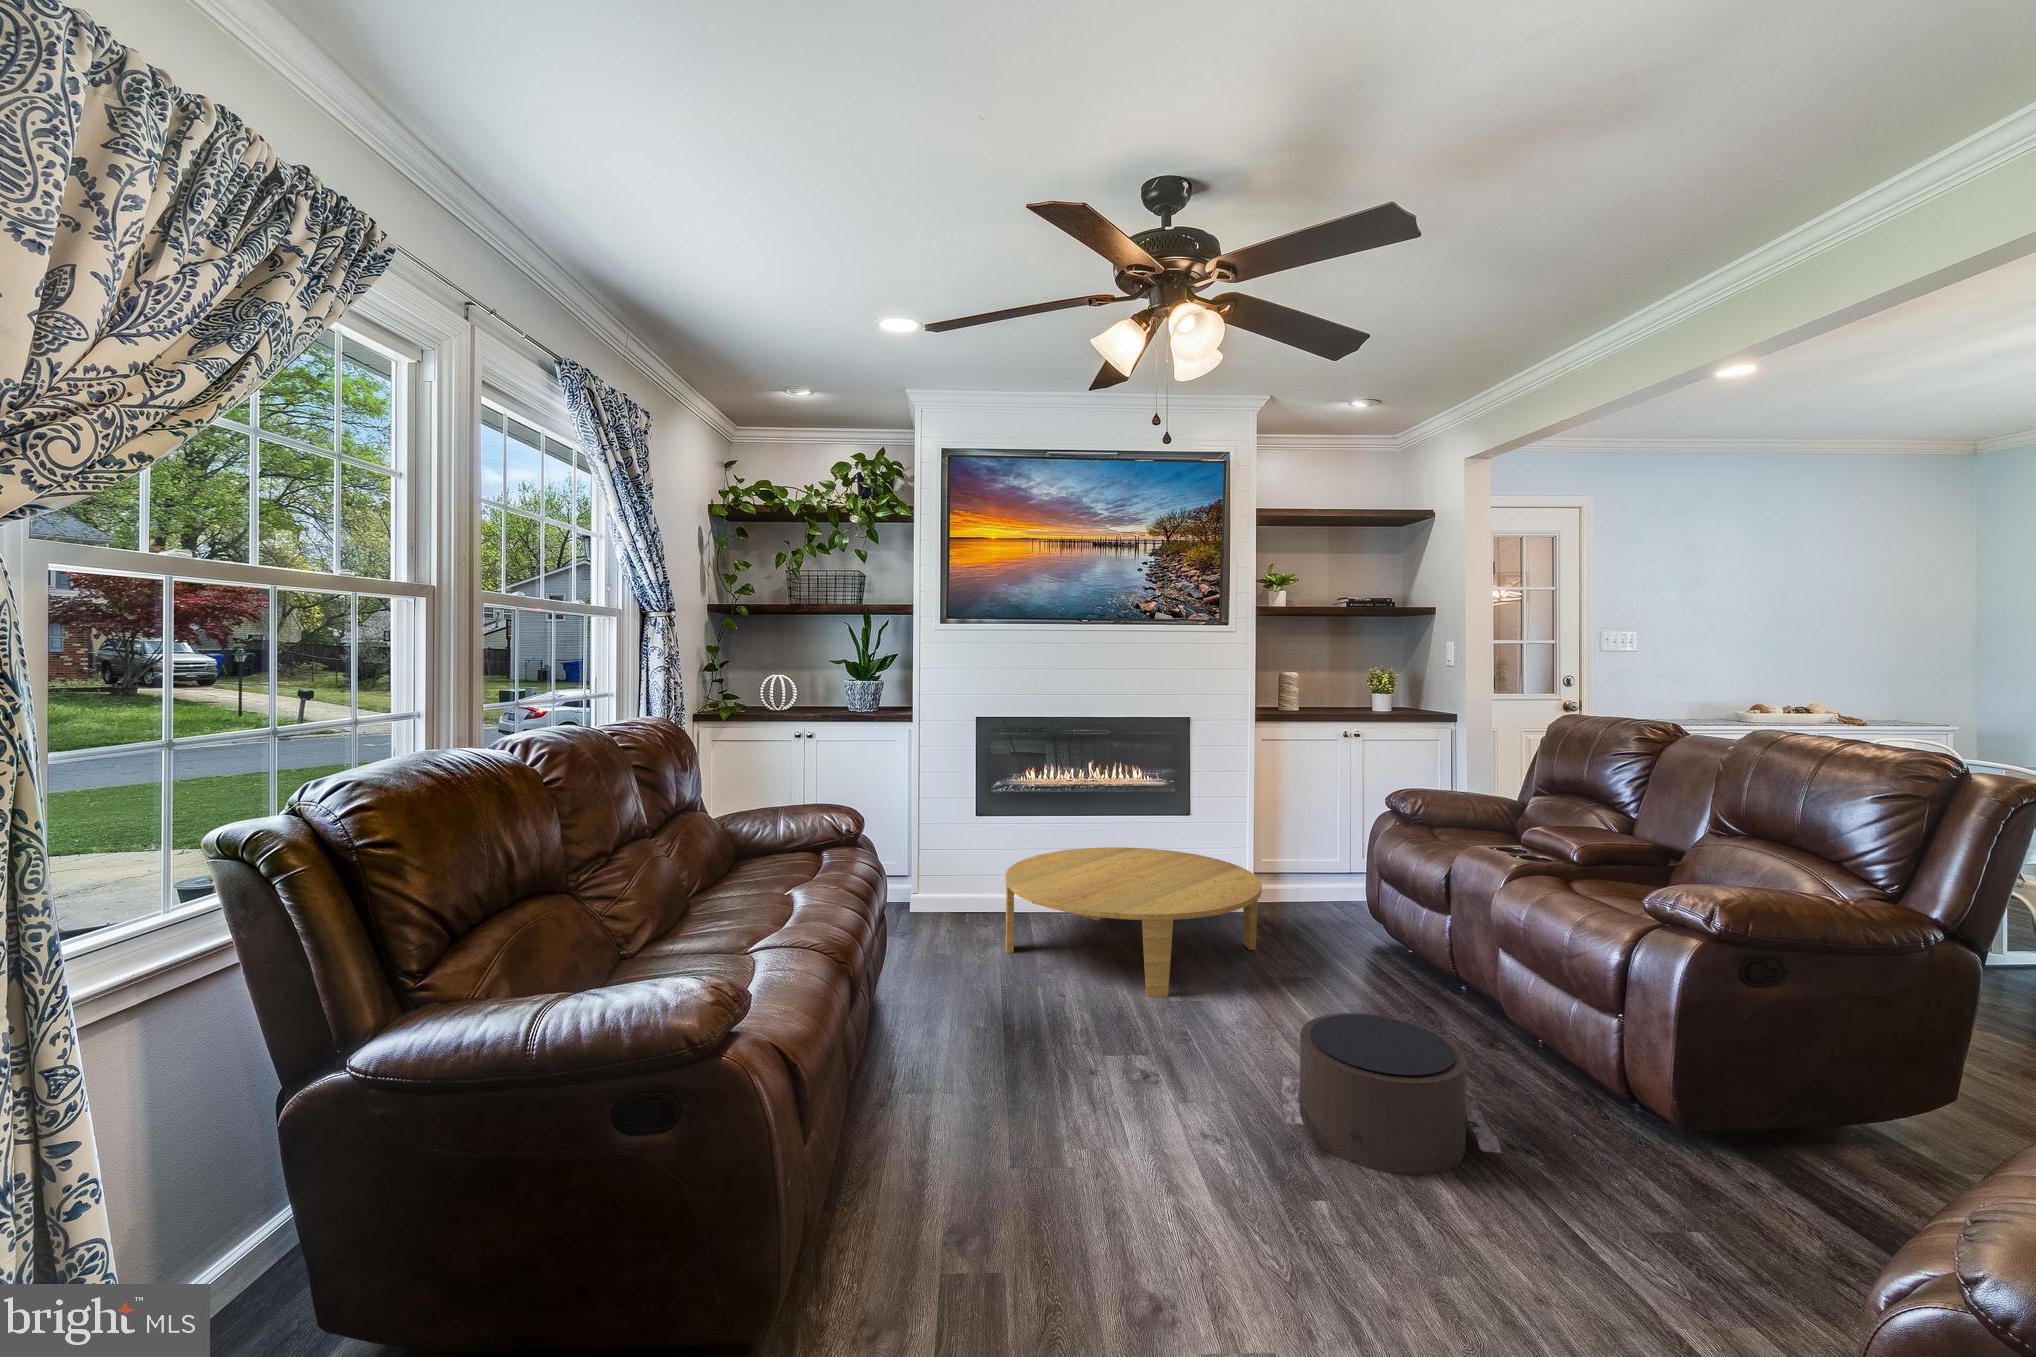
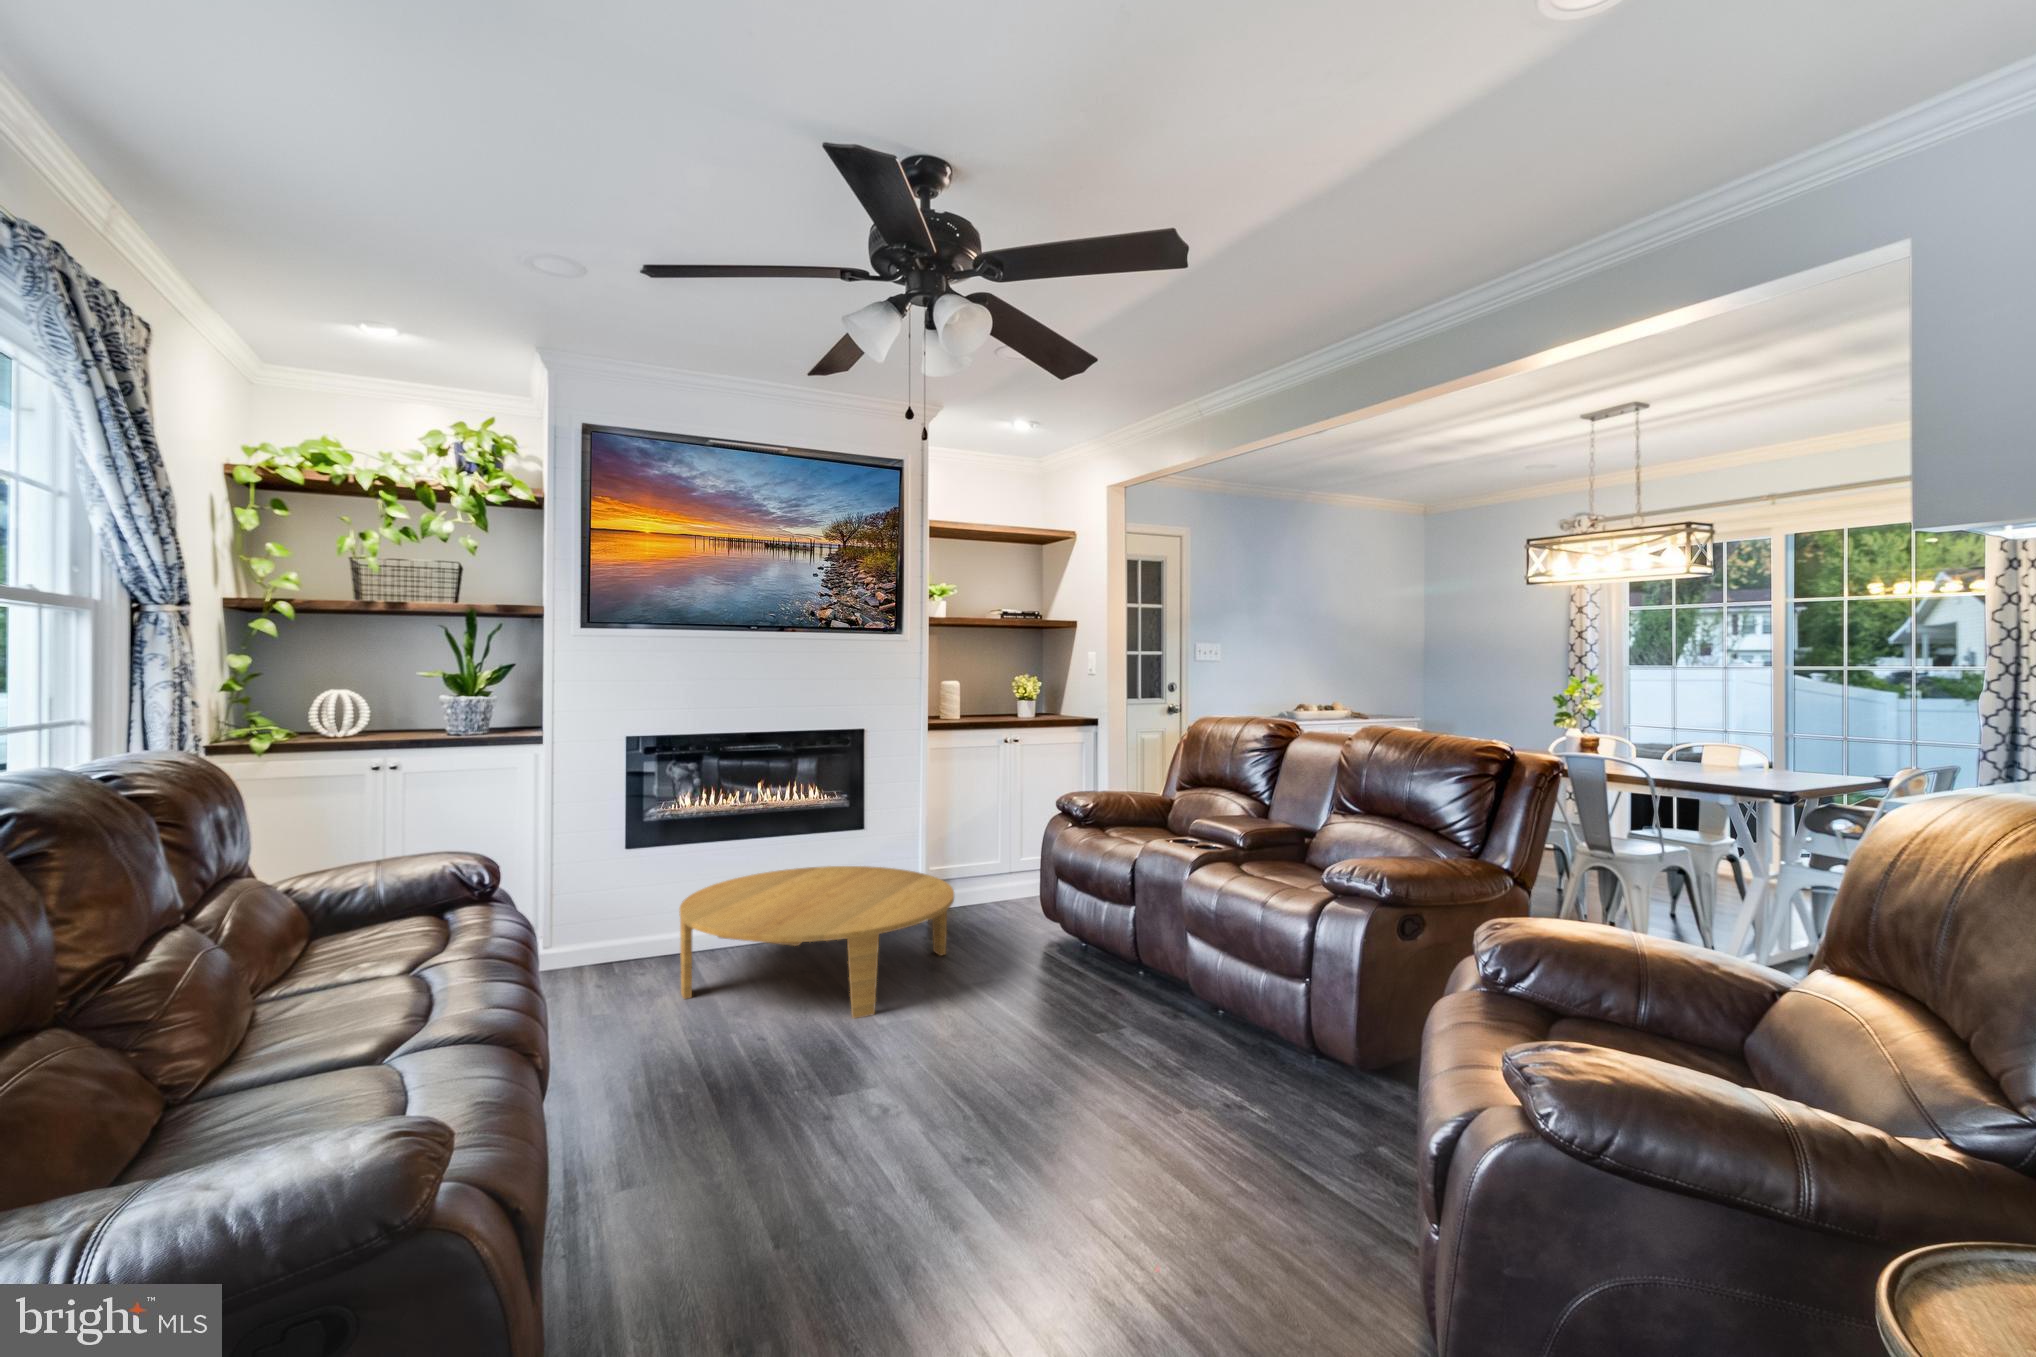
pouf: present [1282,1013,1501,1175] -> none [1014,994,1207,1136]

